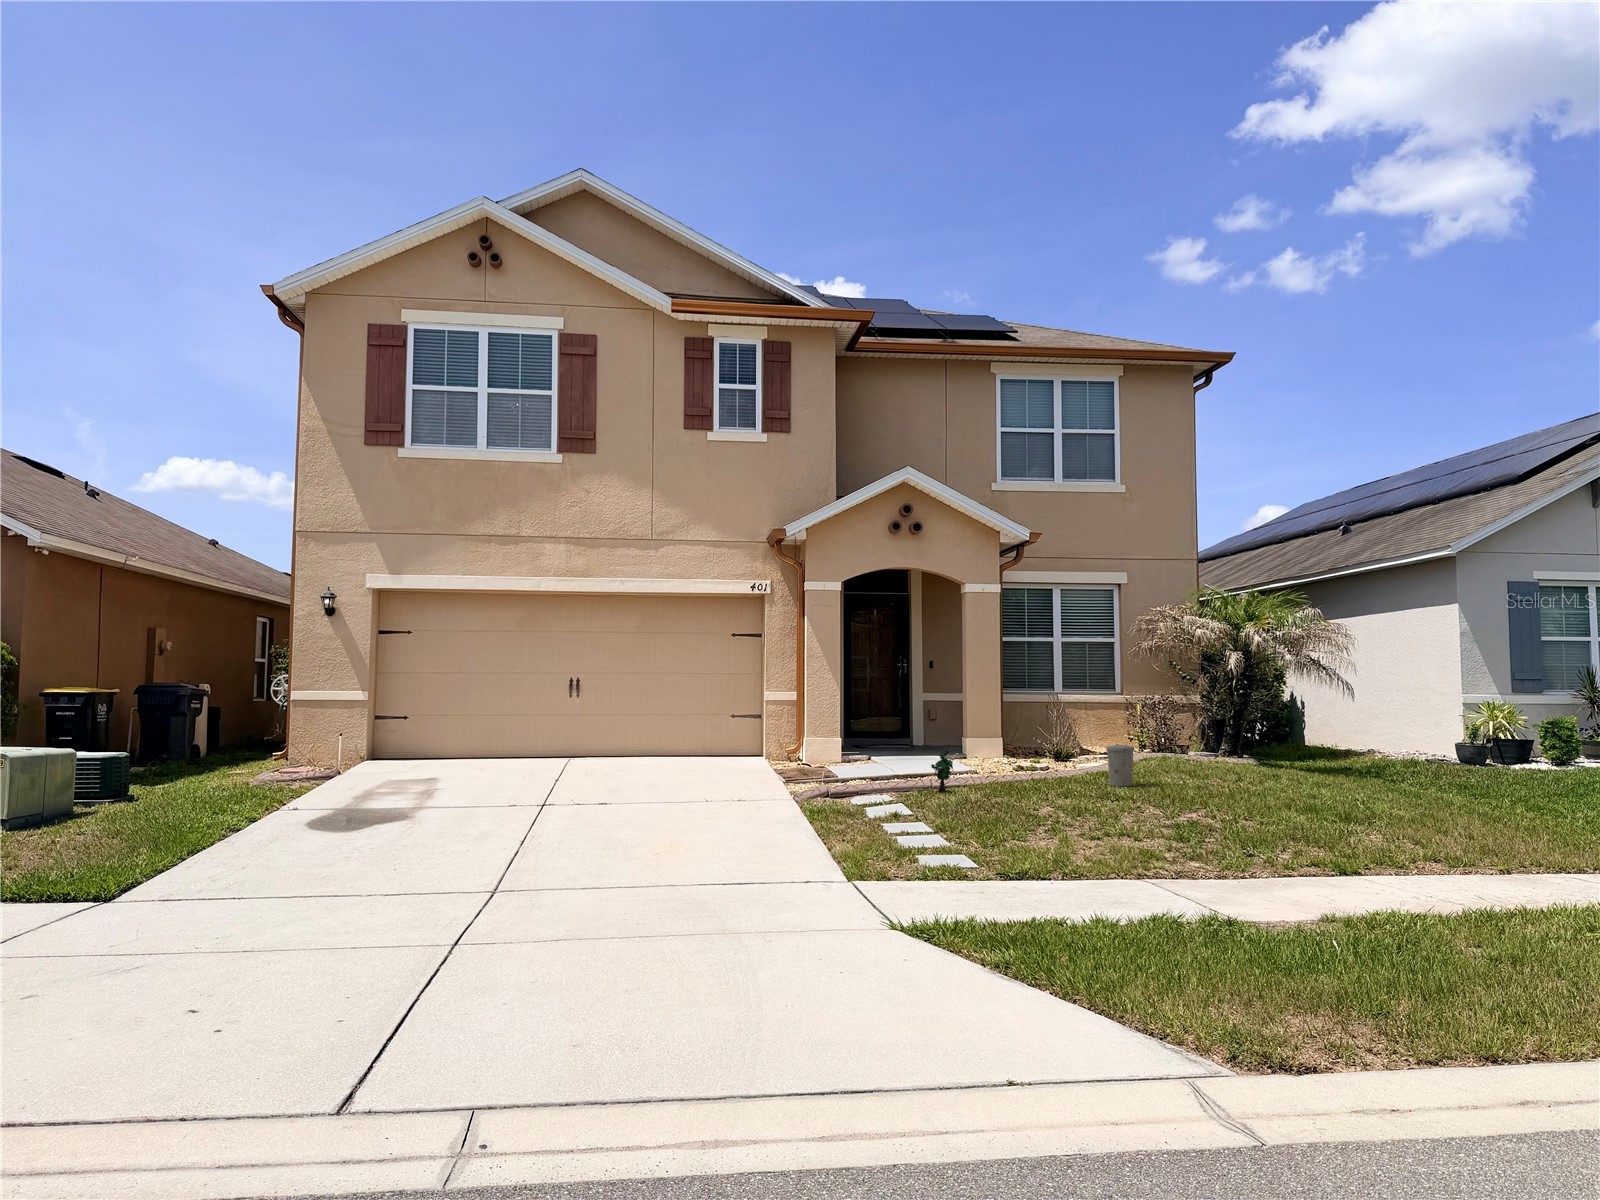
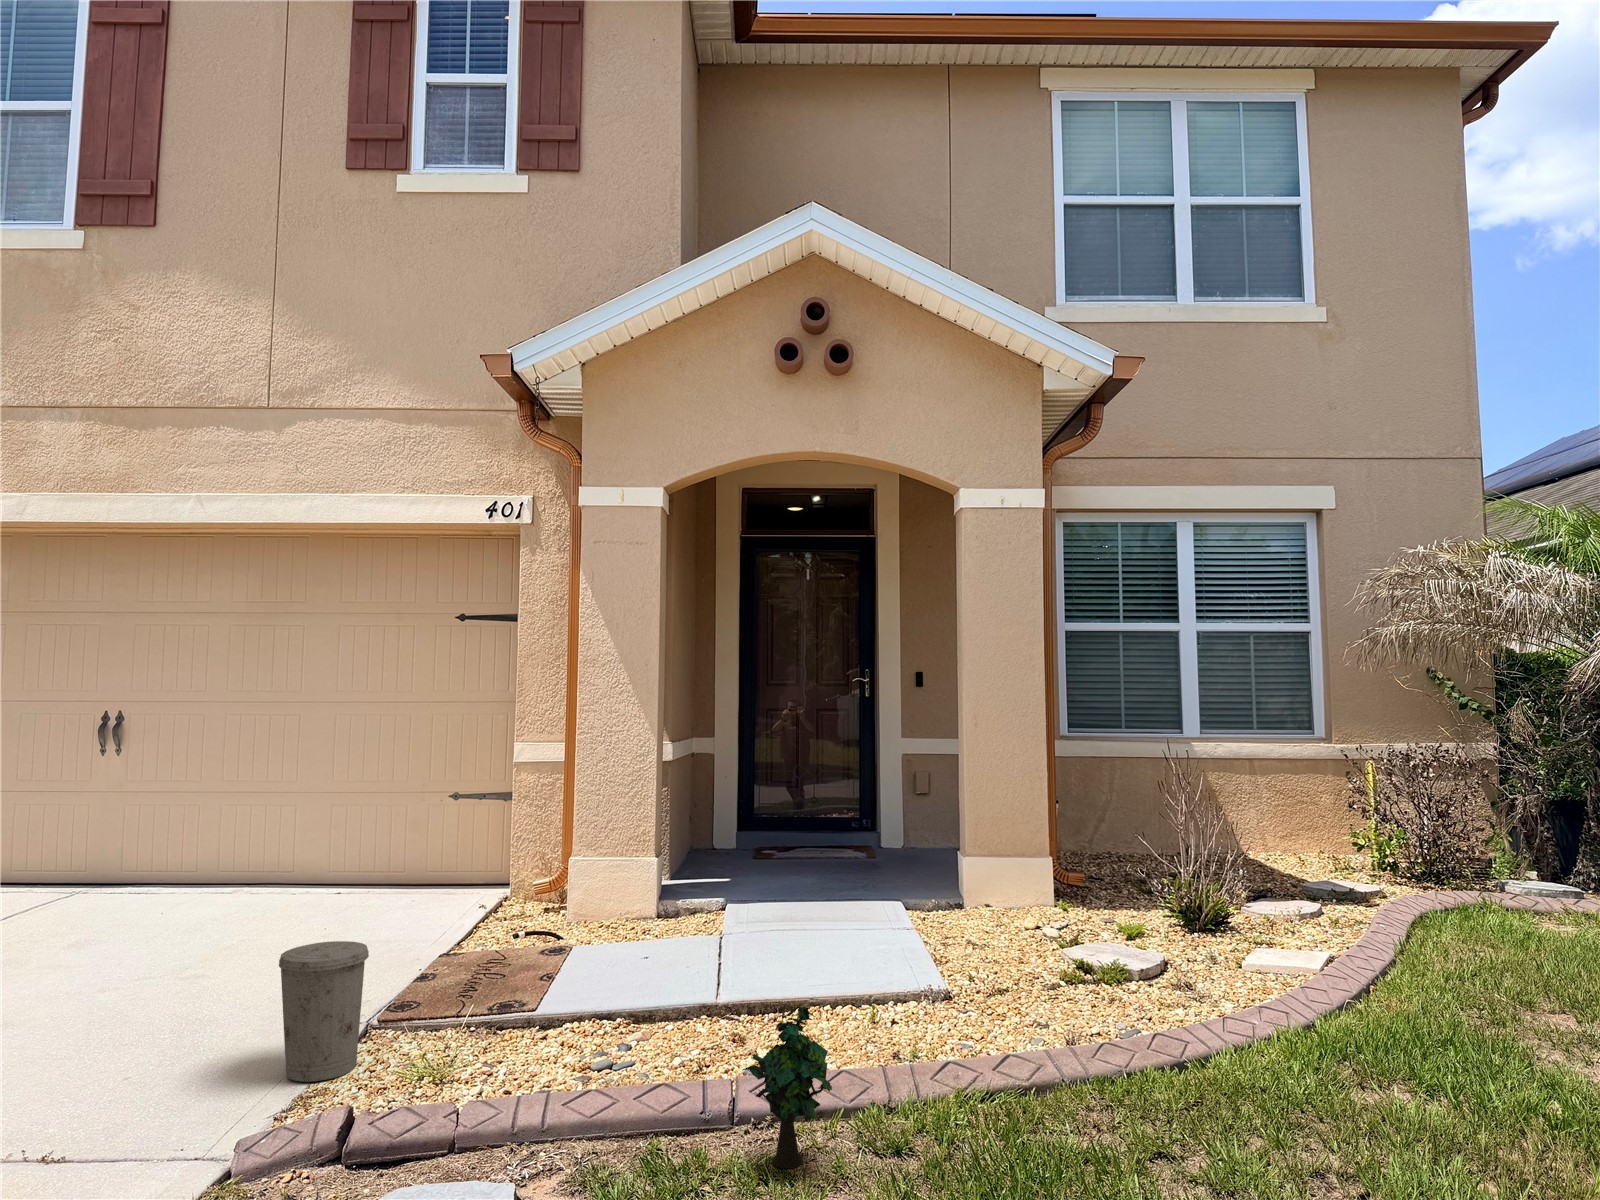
trash can: present [1106,745,1135,786] -> present [279,941,369,1082]

